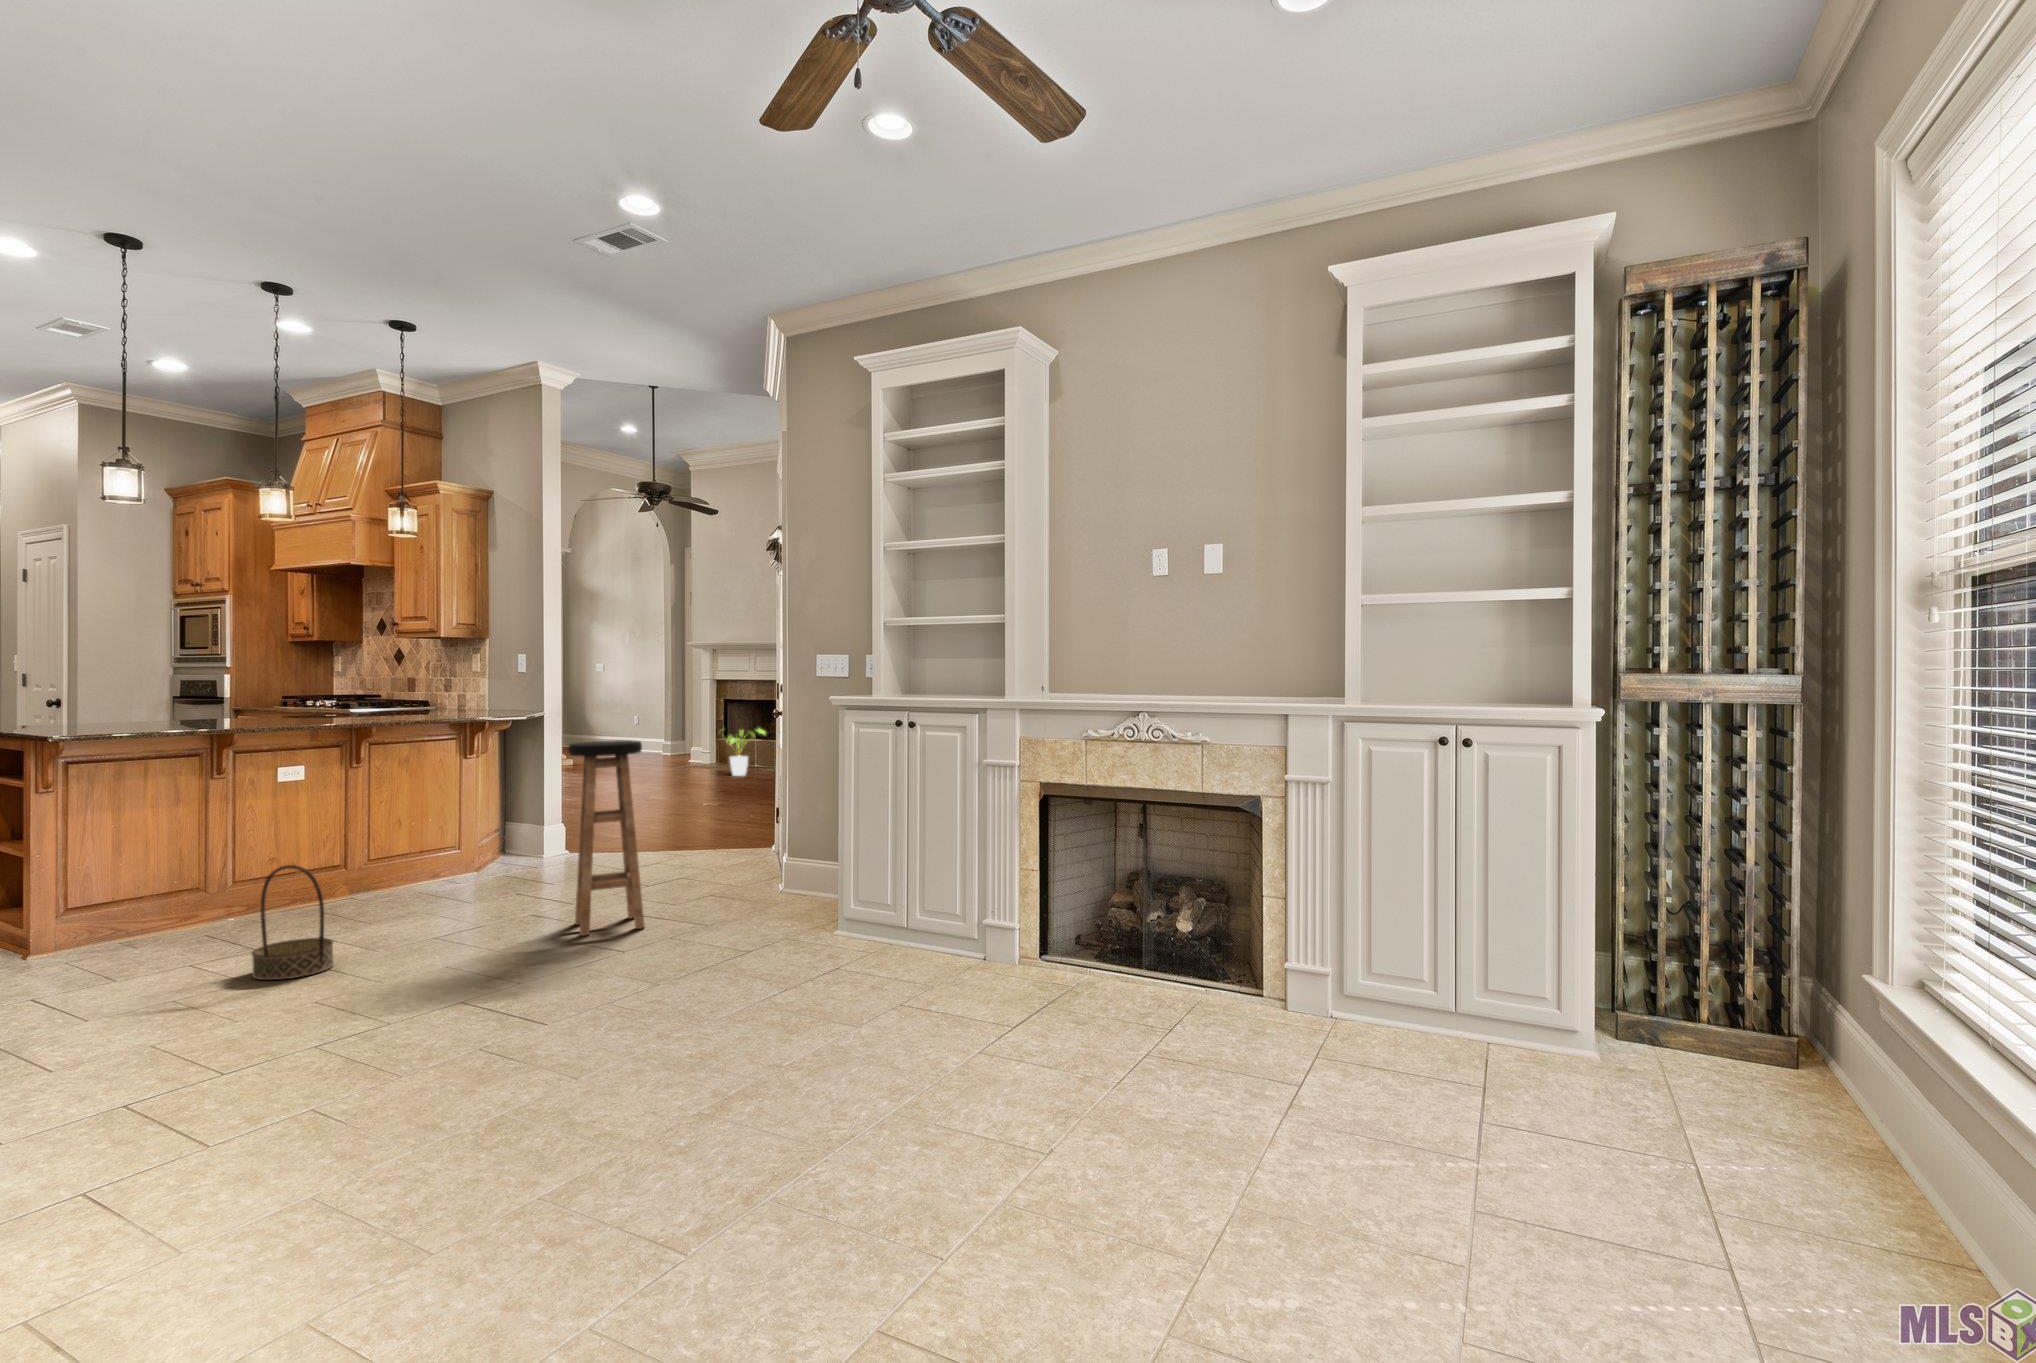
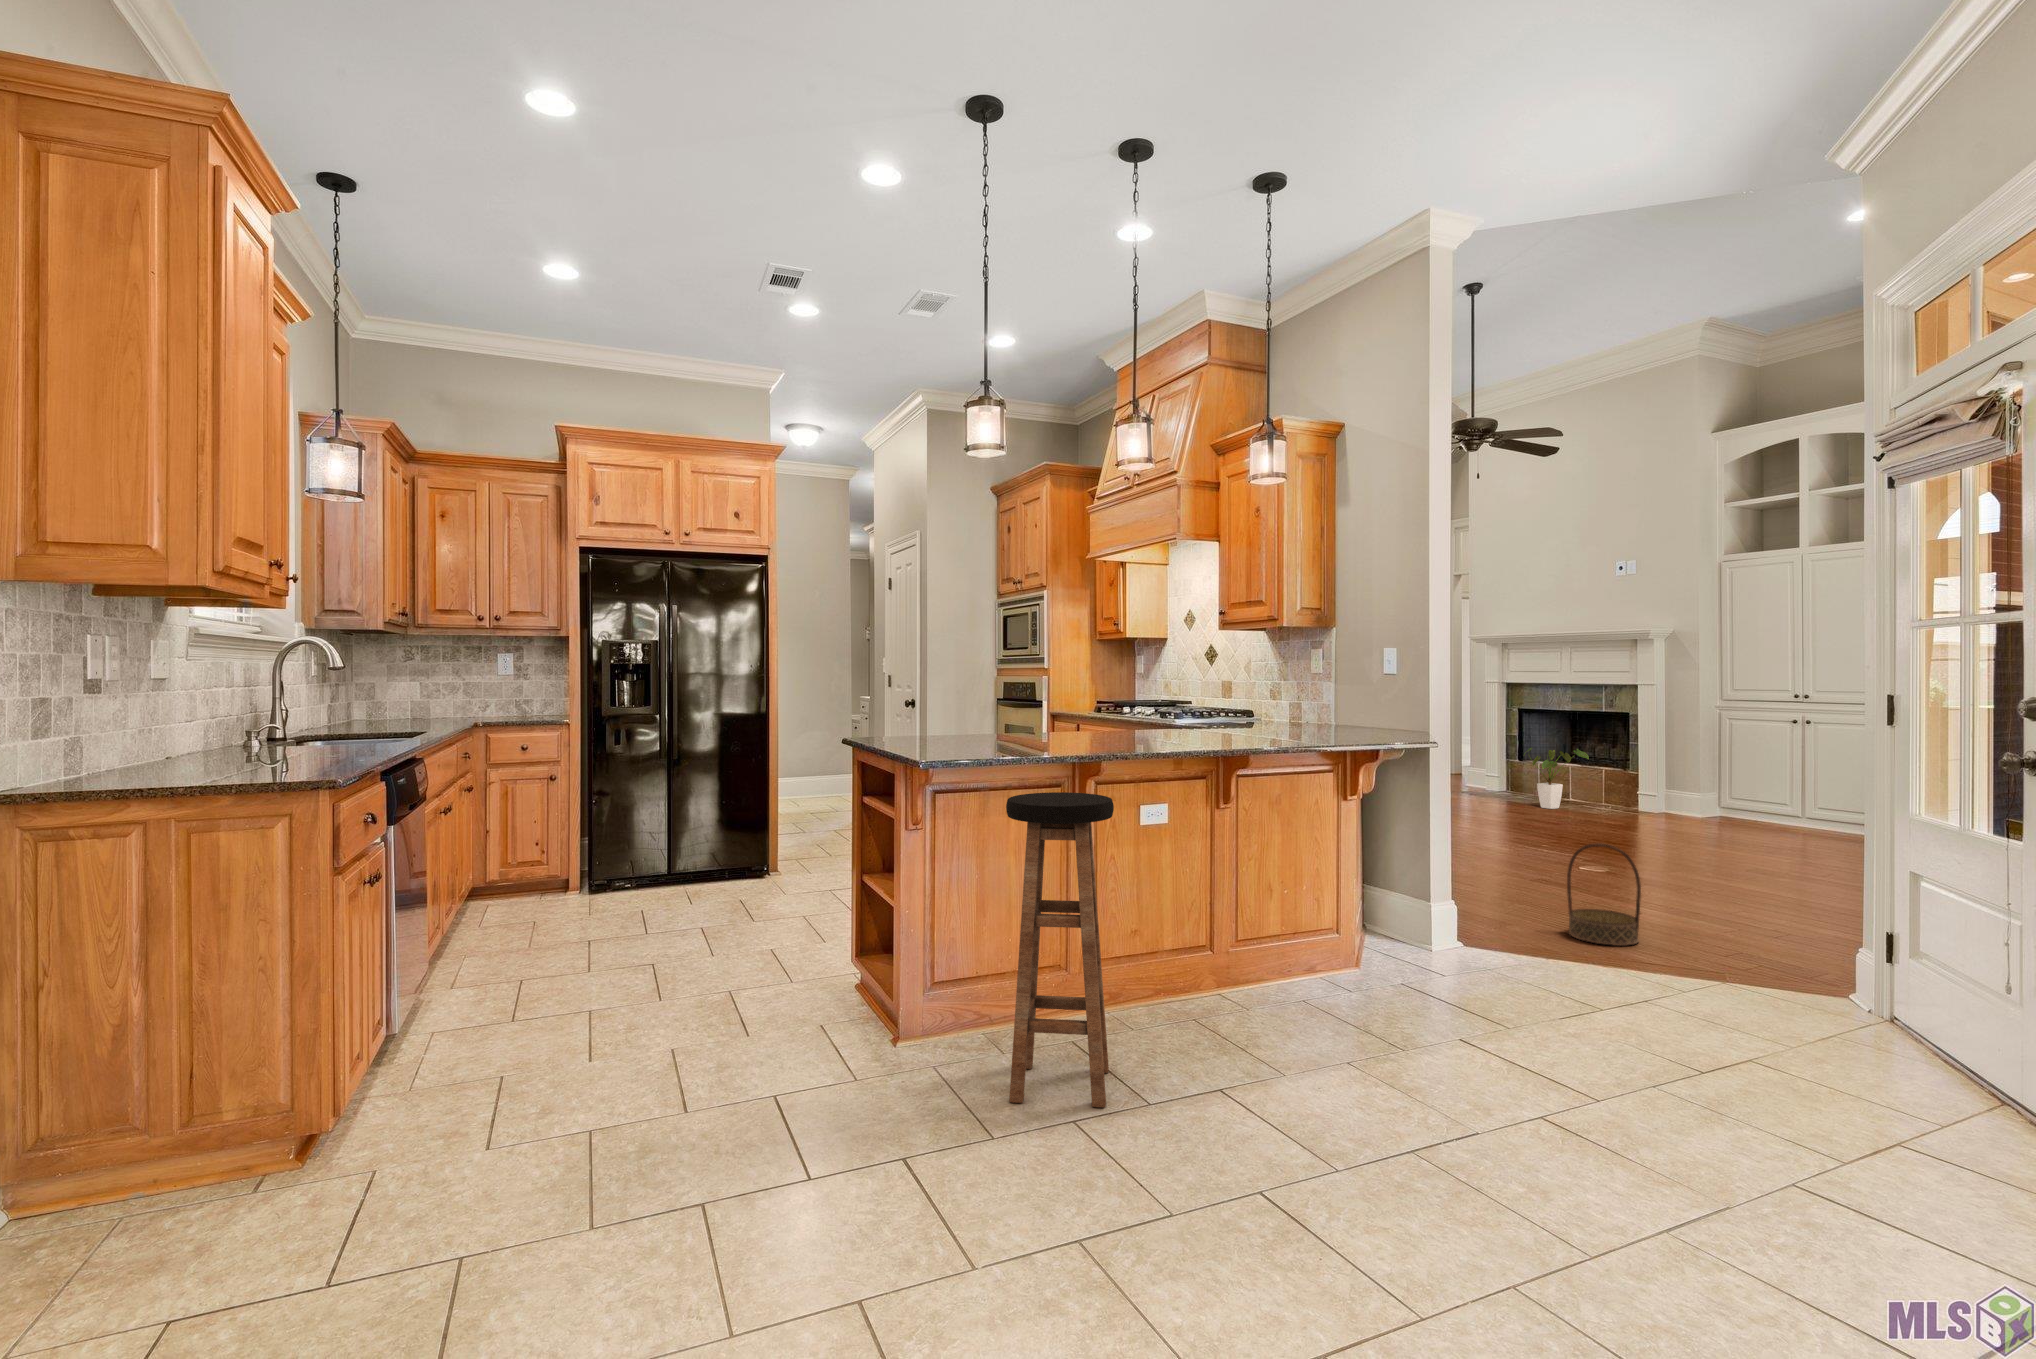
bar stool: present [568,740,645,936] -> present [1006,792,1114,1108]
basket: present [252,865,334,980] -> present [1567,843,1641,946]

